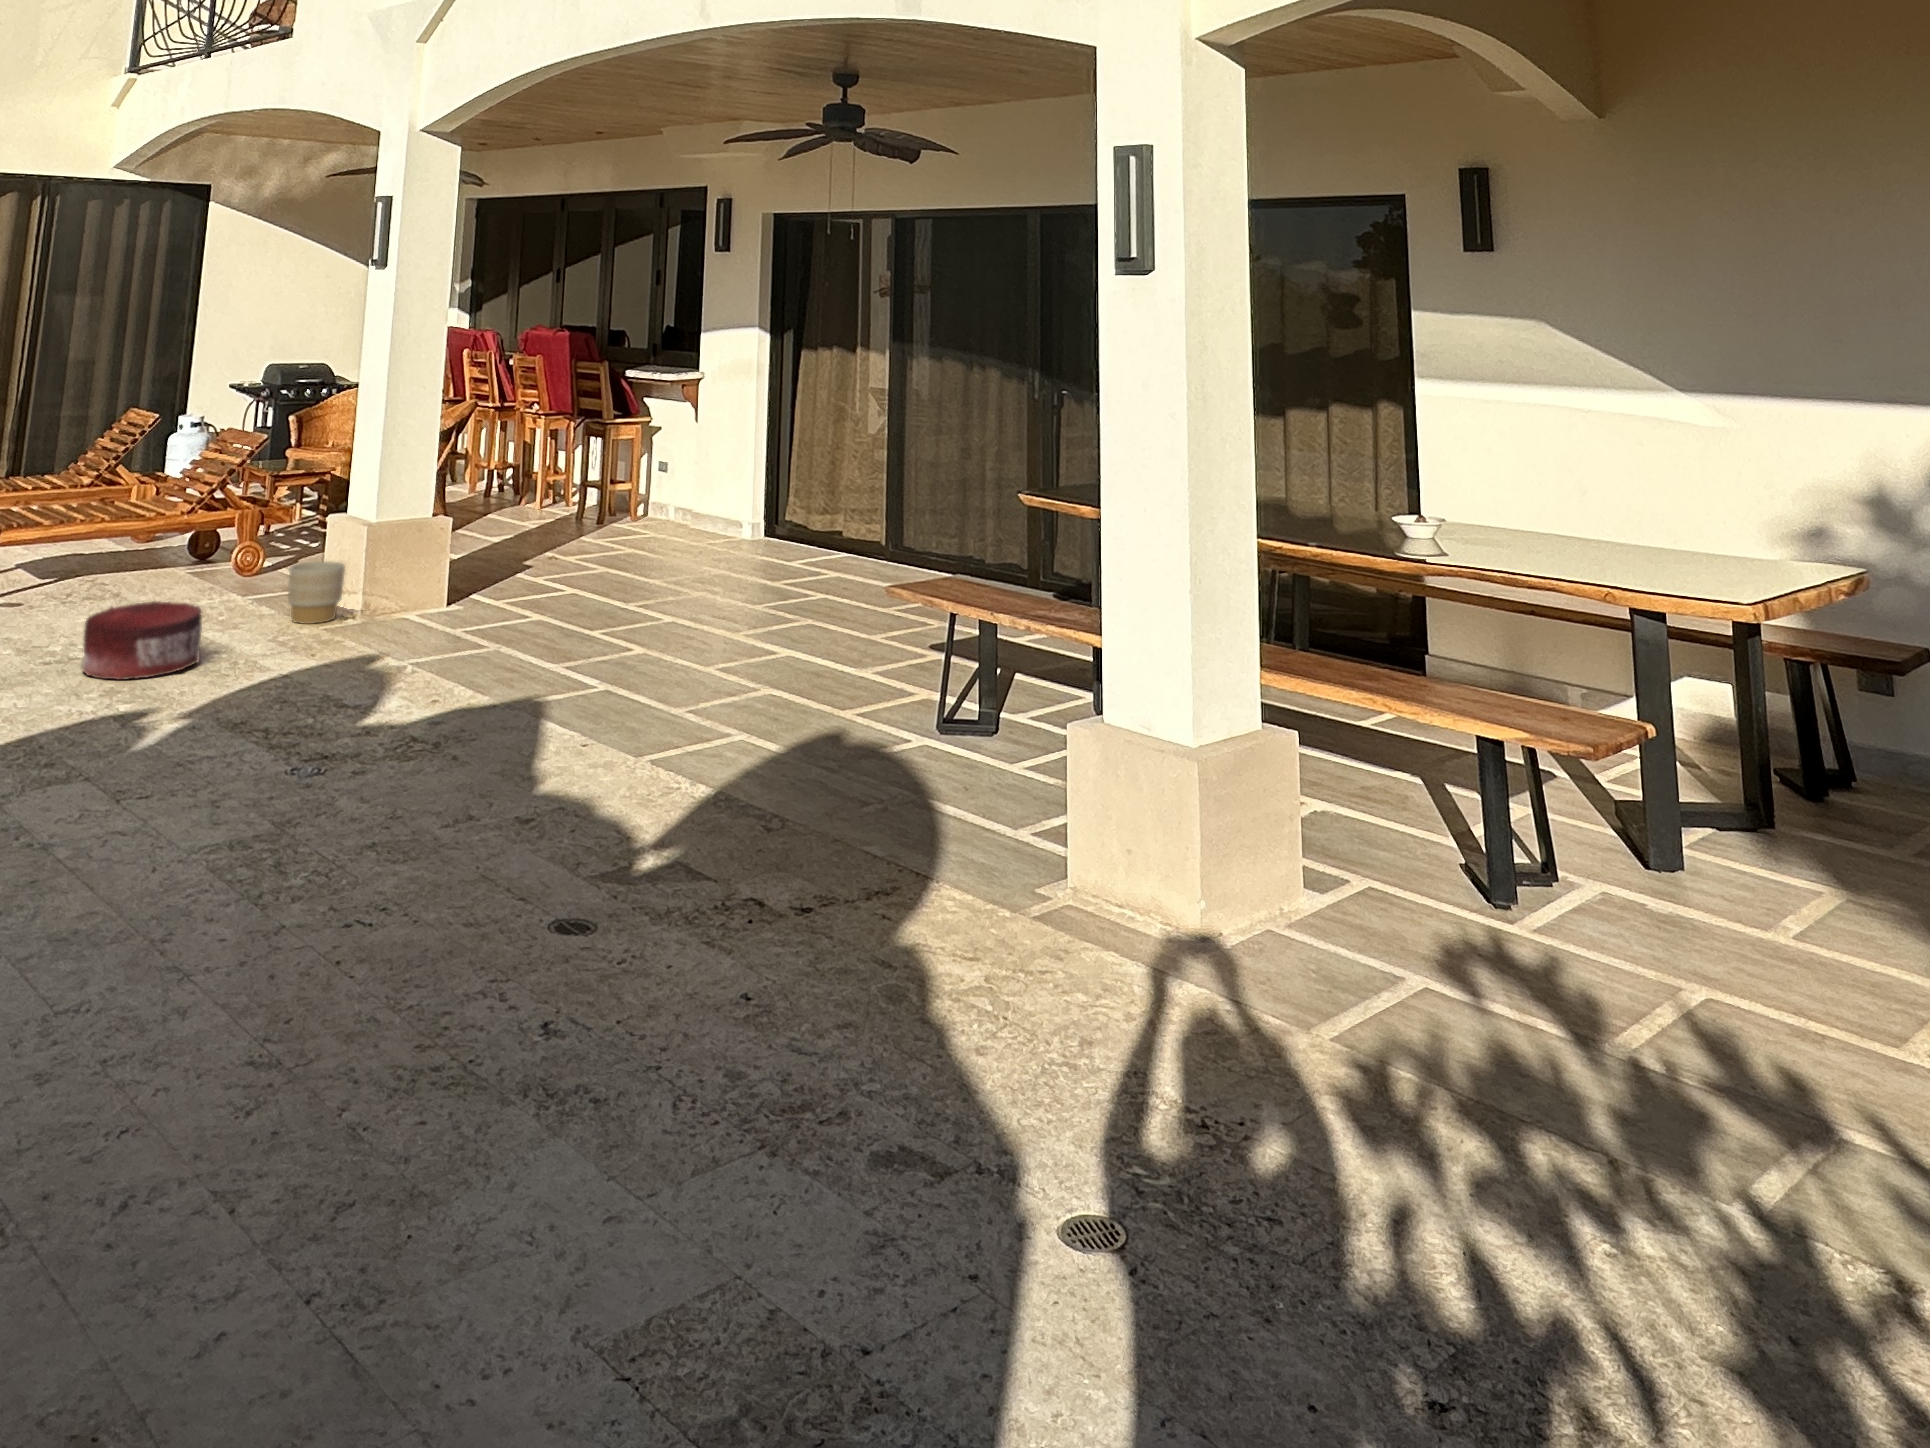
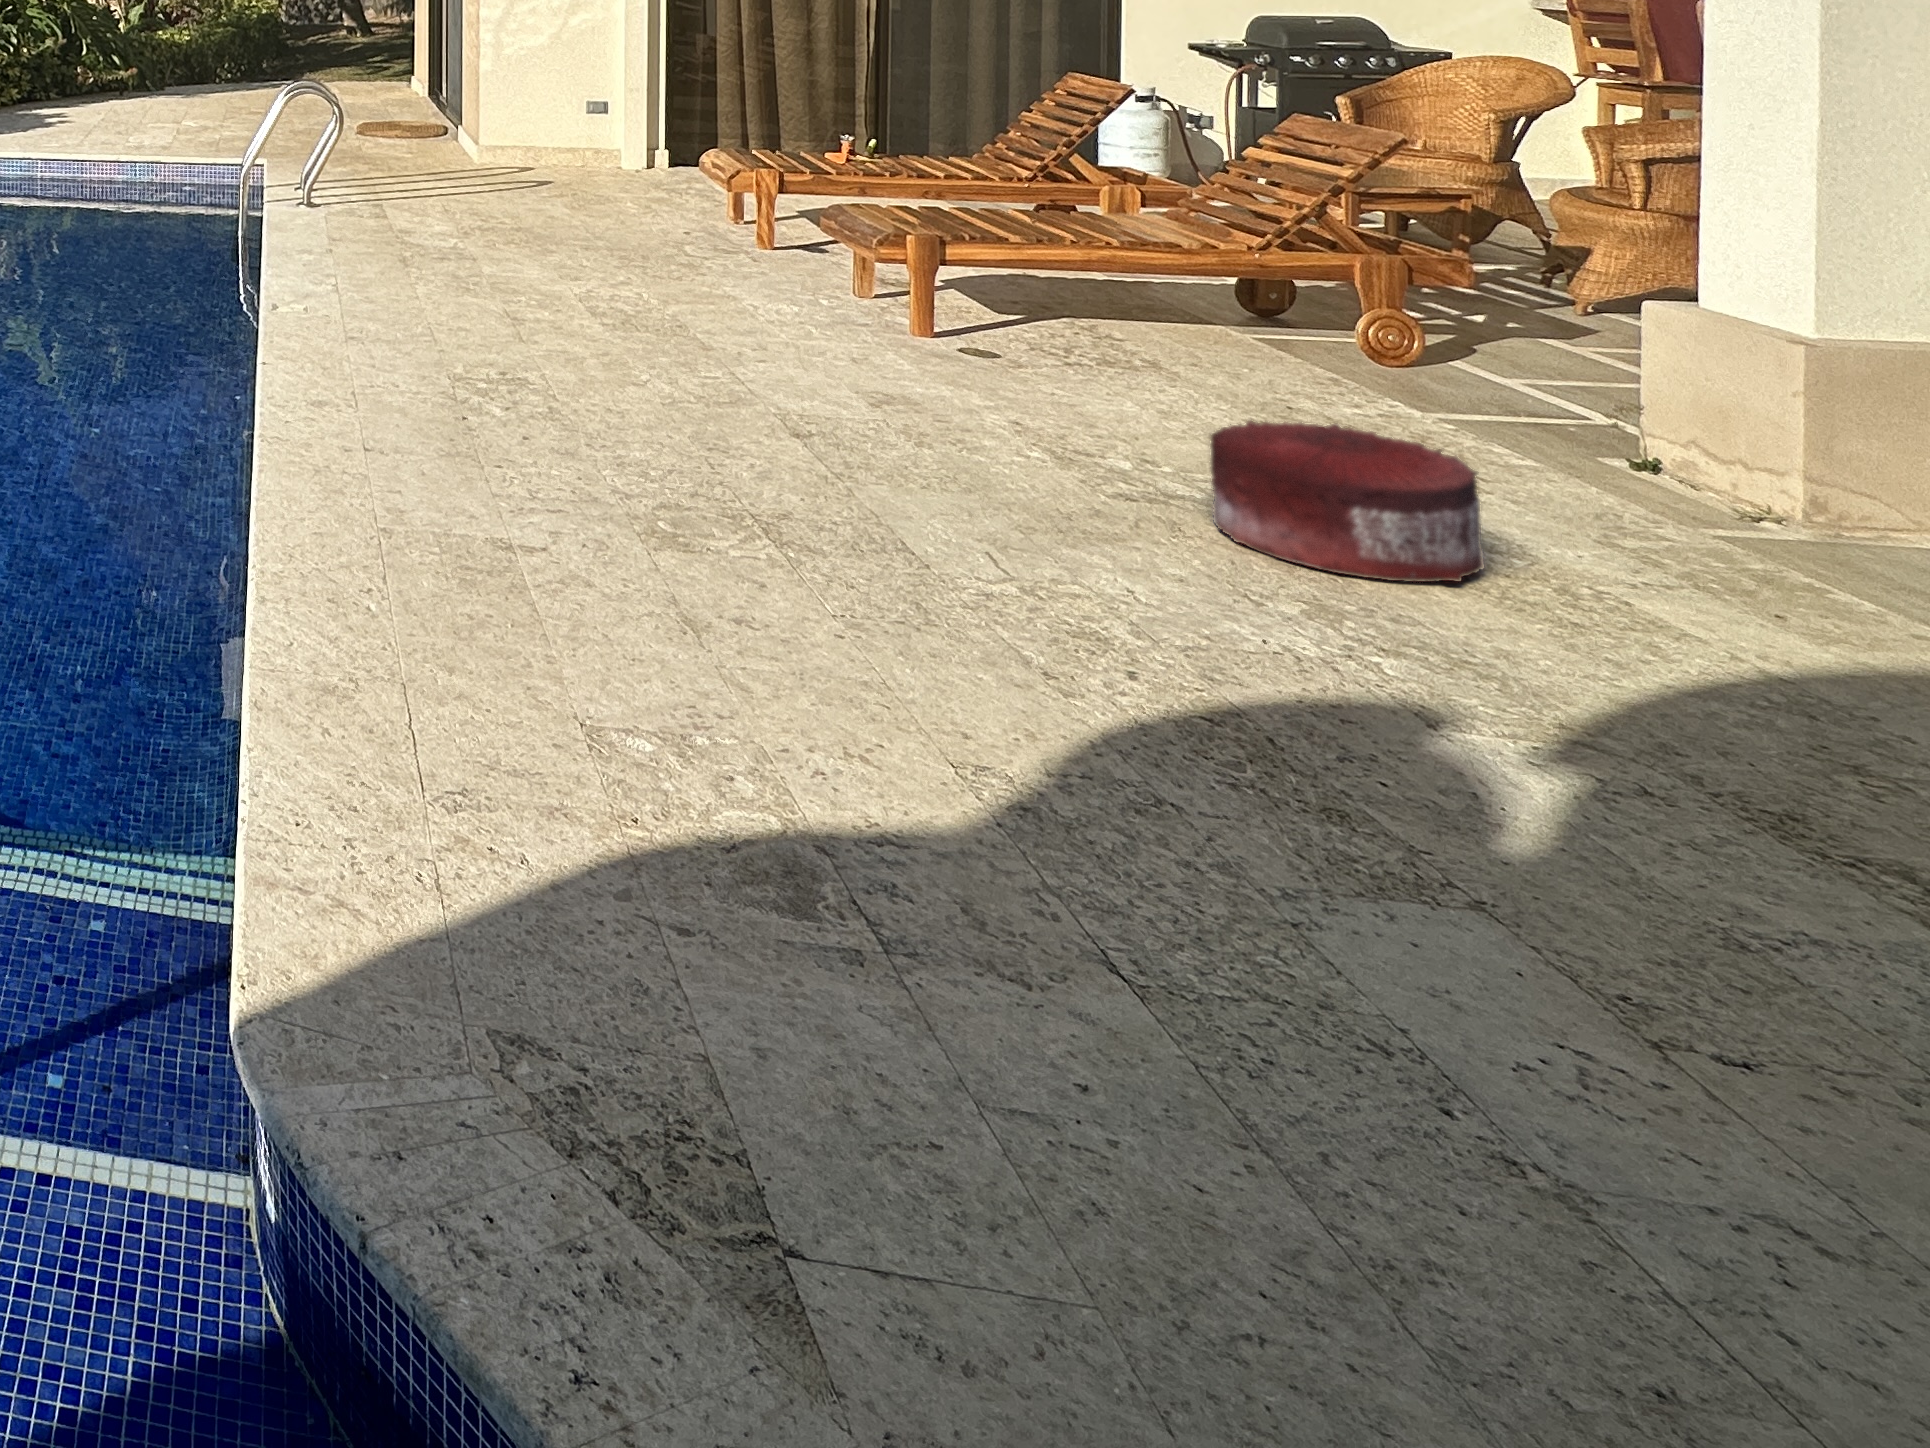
planter: present [288,561,345,624] -> none [1600,390,1756,520]

